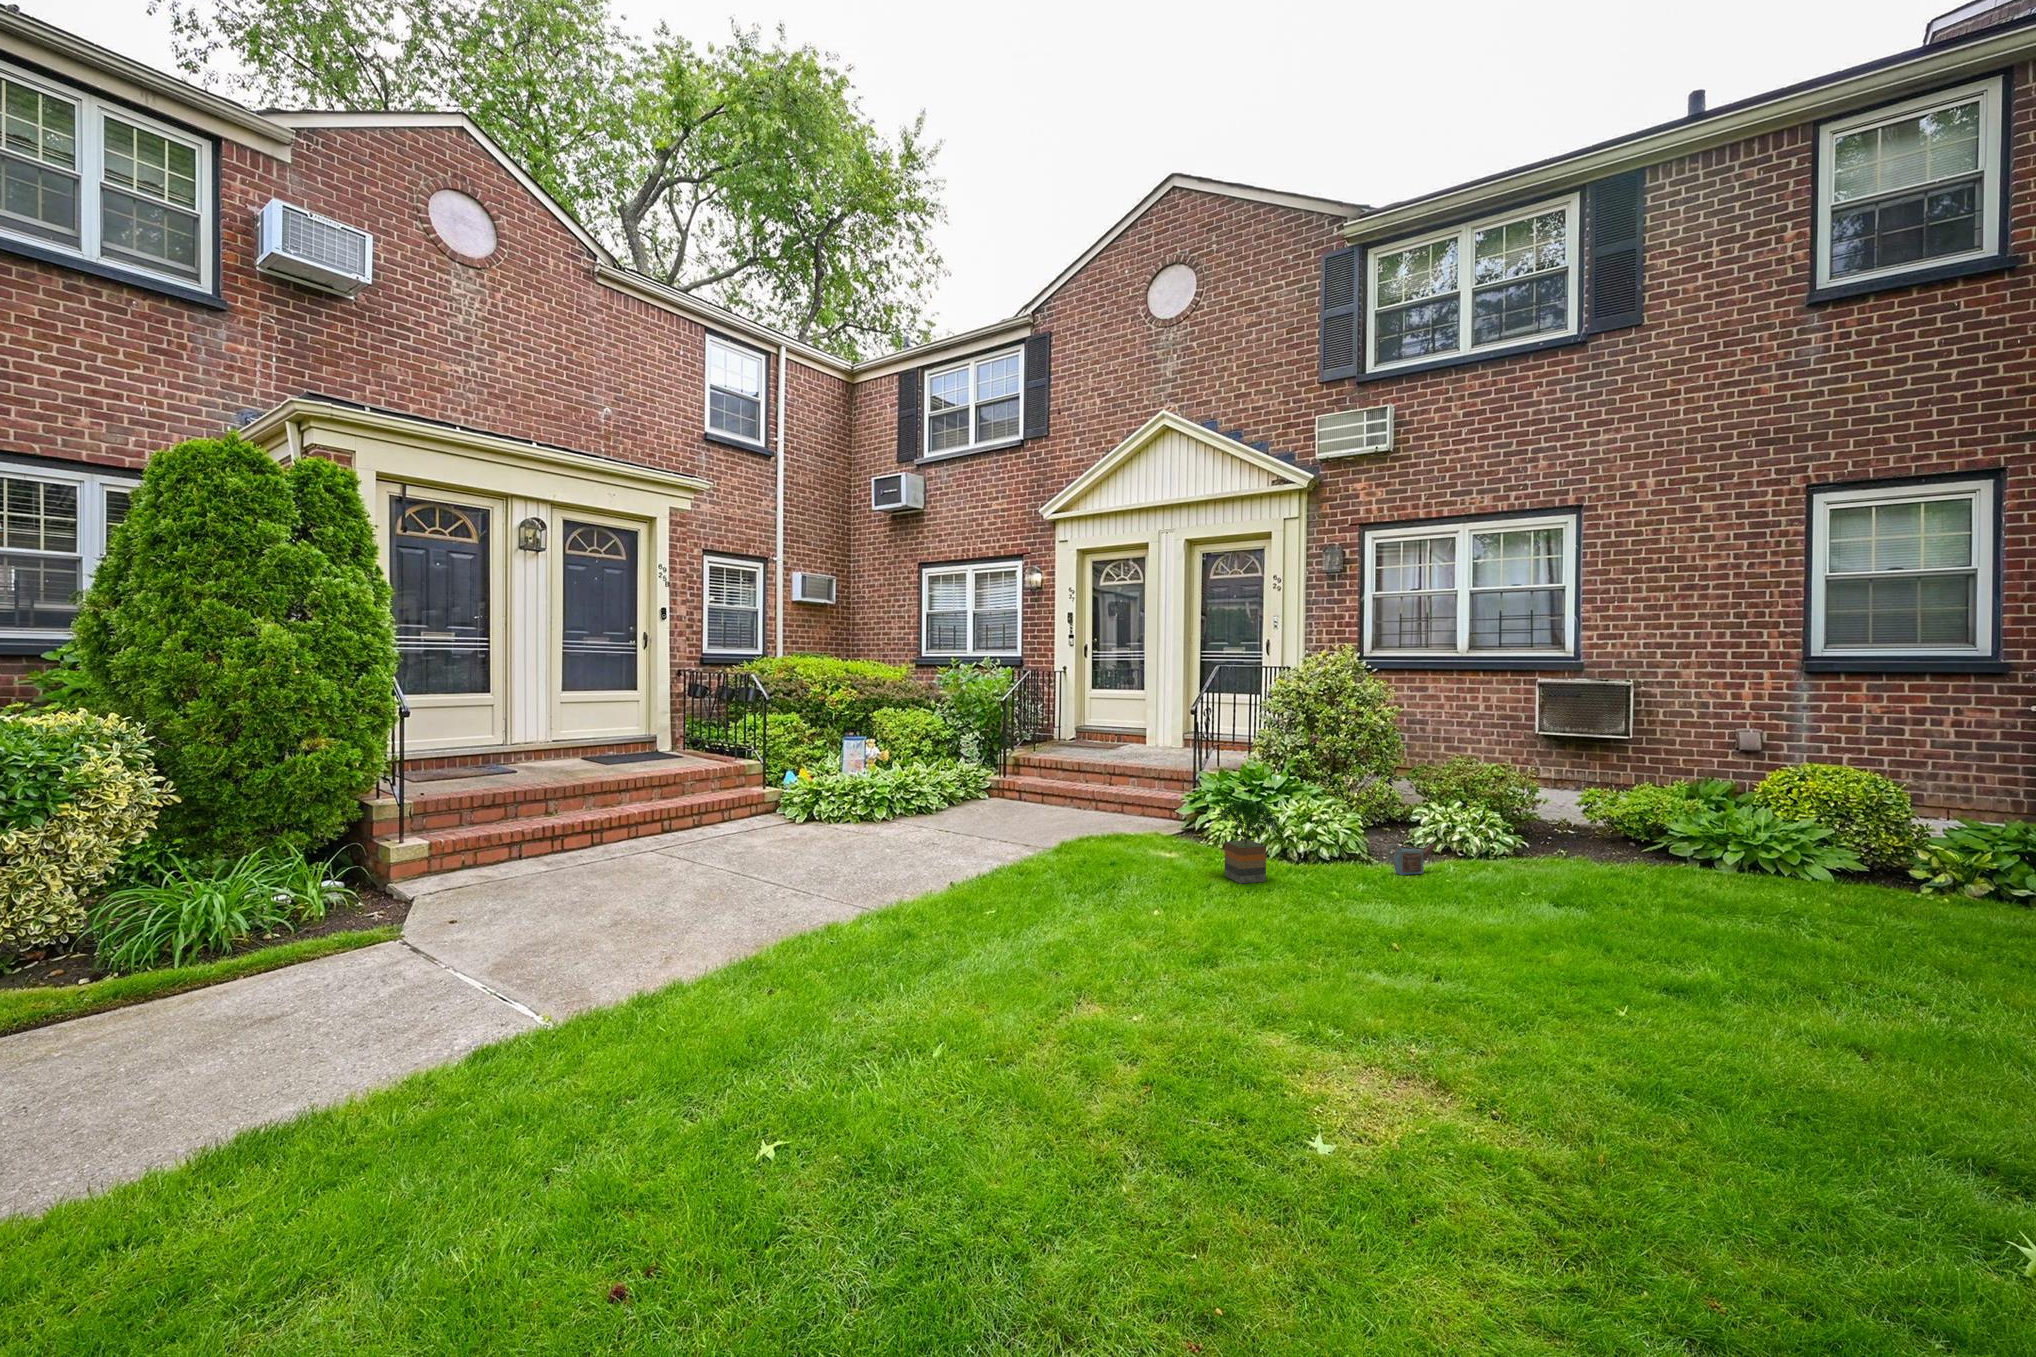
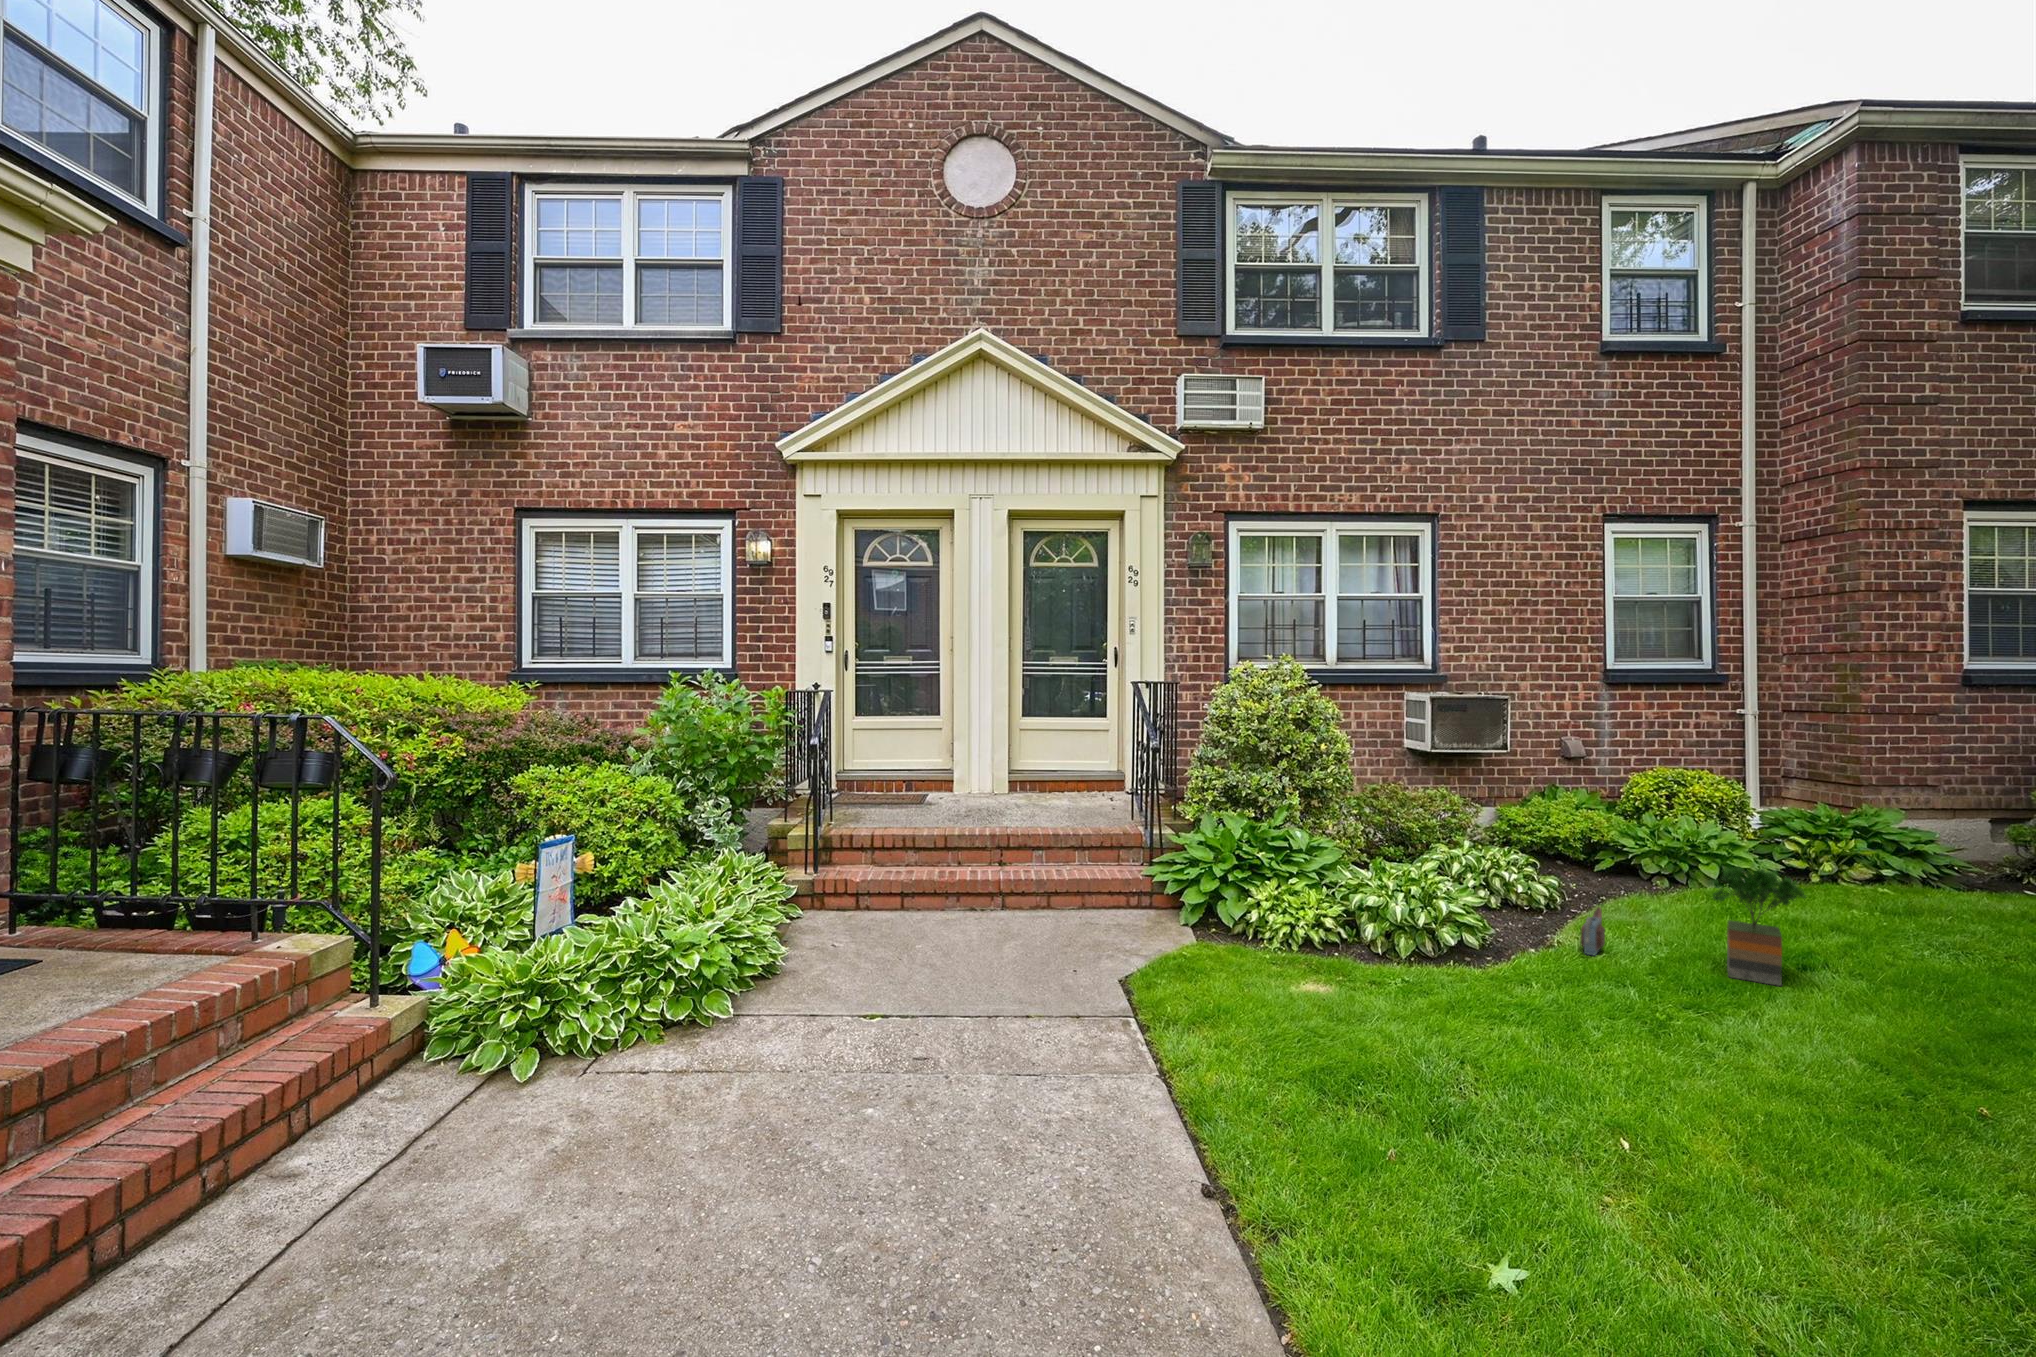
potted tree: present [1220,800,1279,884] -> present [1709,867,1805,986]

